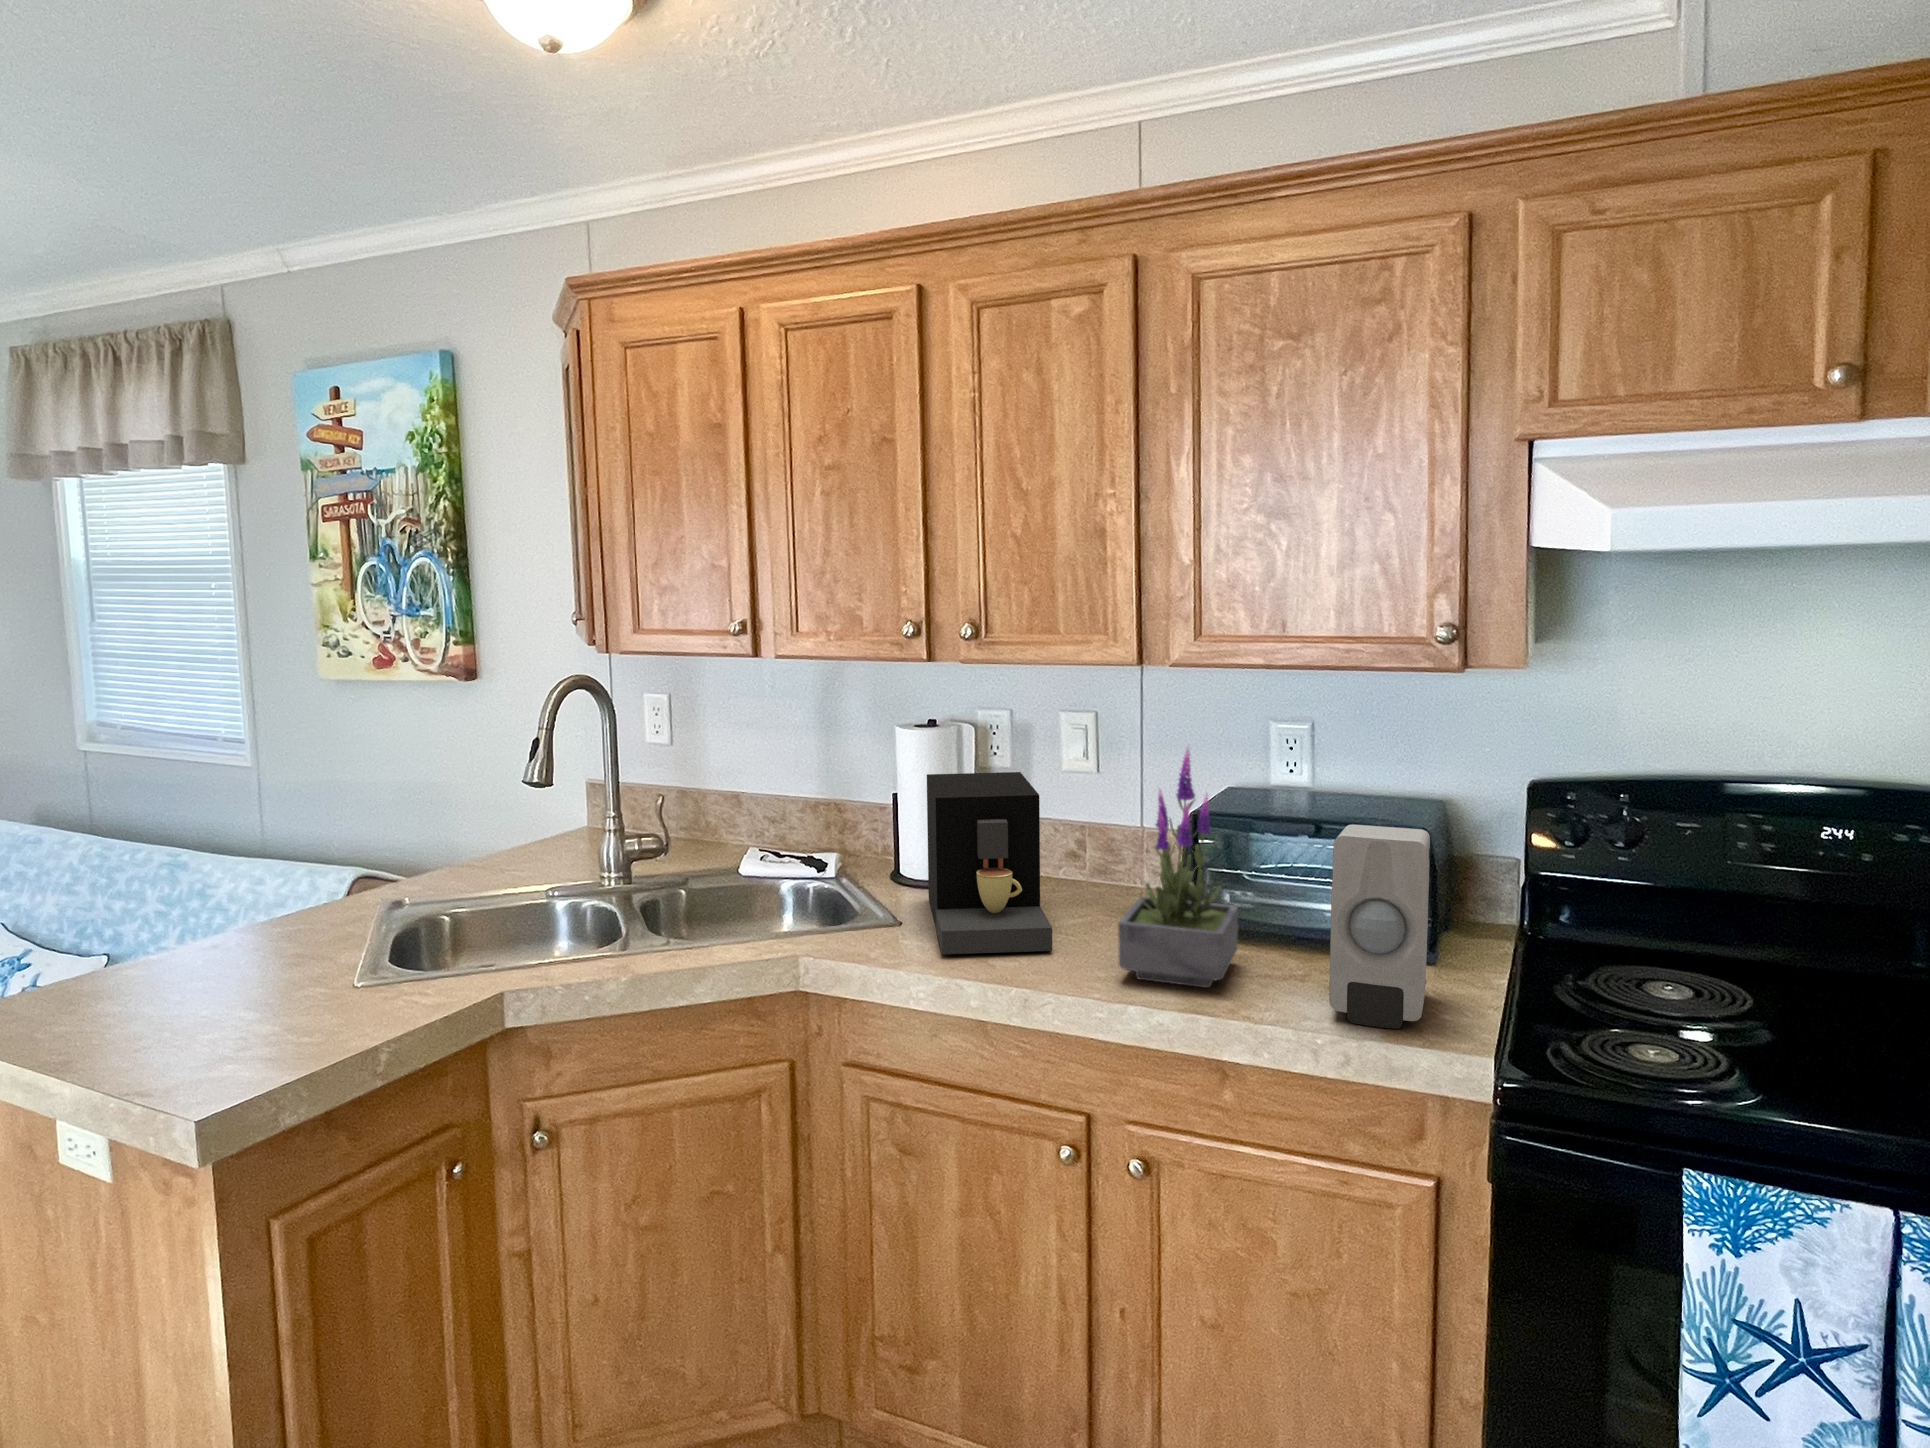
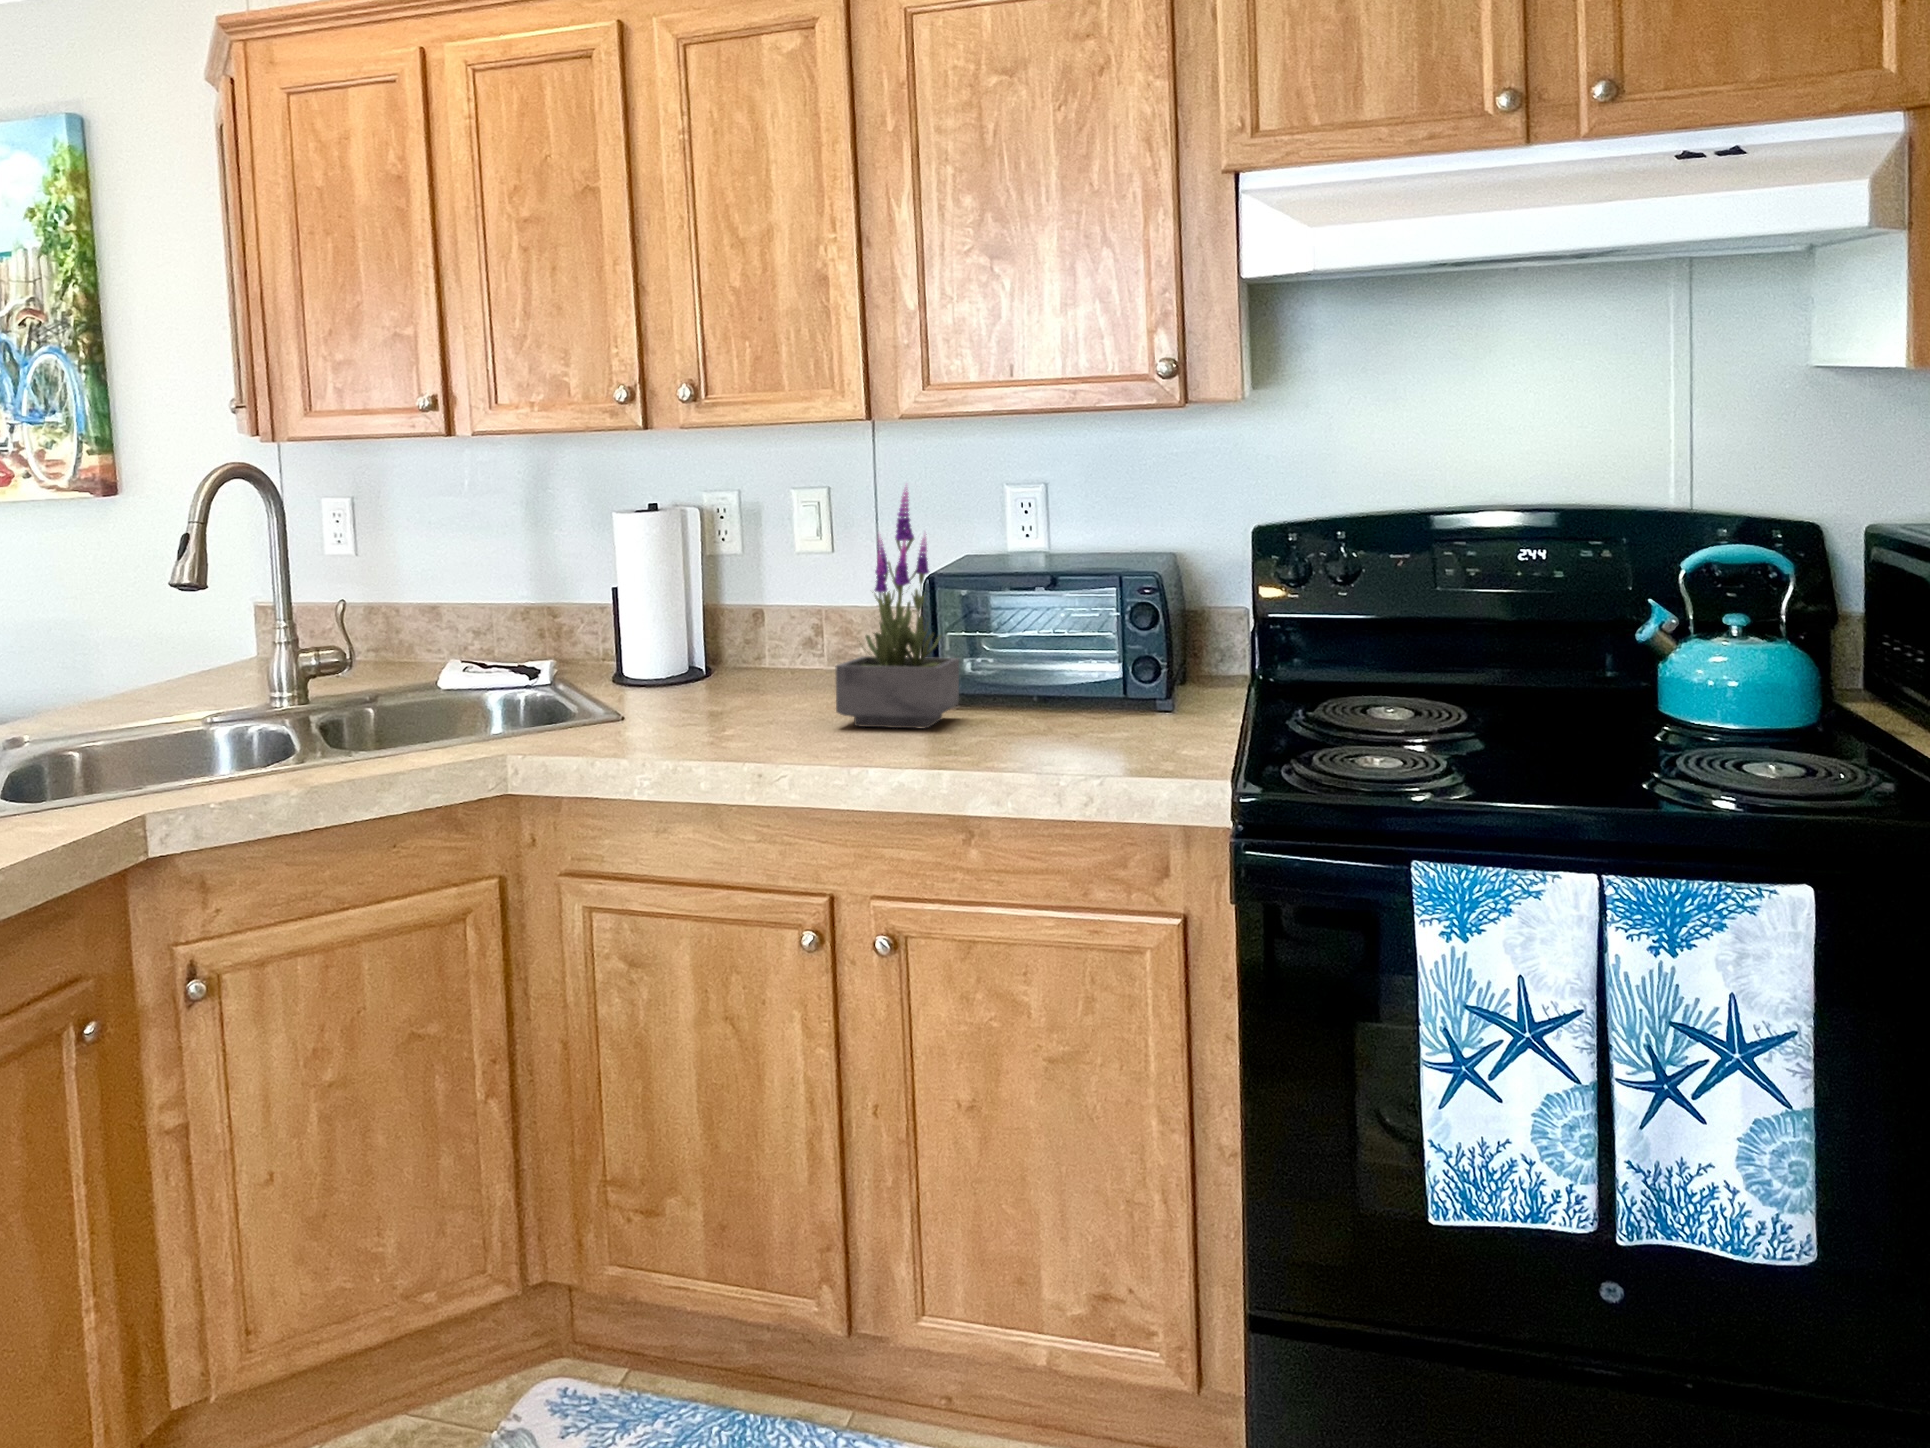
coffee maker: present [927,772,1052,954] -> none [644,560,772,719]
soap dispenser: present [1329,824,1430,1029] -> none [1039,552,1140,740]

